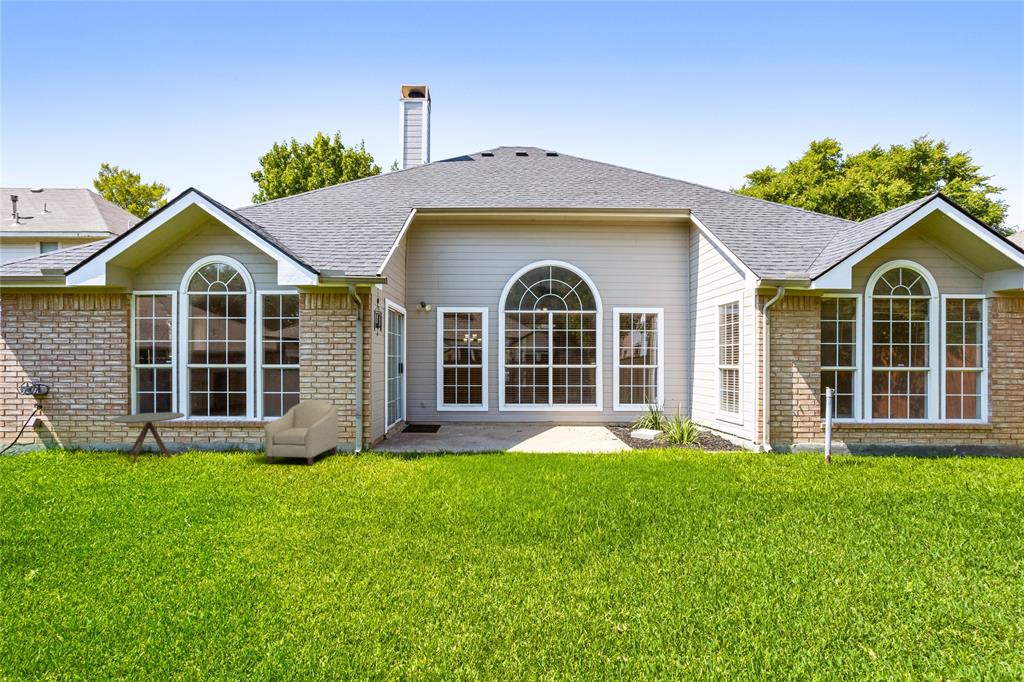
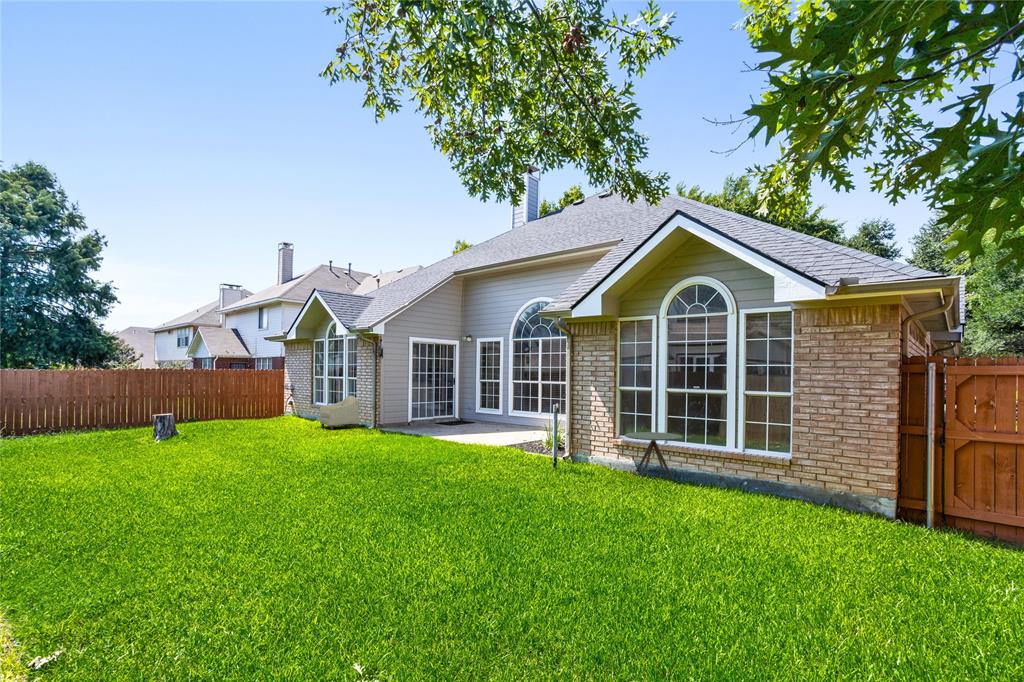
round table: present [111,412,185,462] -> present [625,432,683,477]

